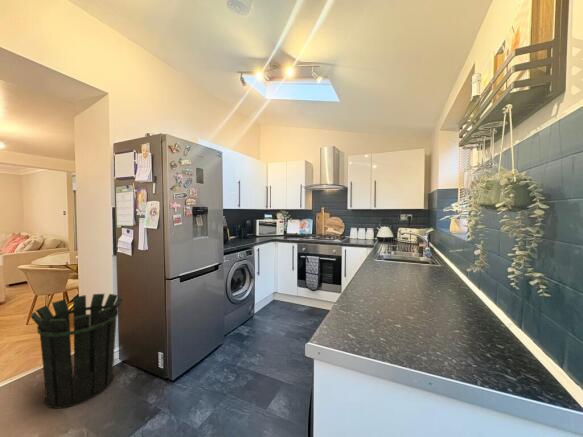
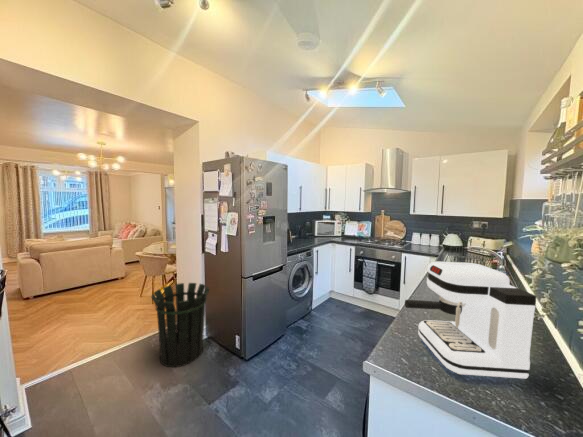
coffee maker: none [350,229,472,341] -> present [405,262,536,378]

